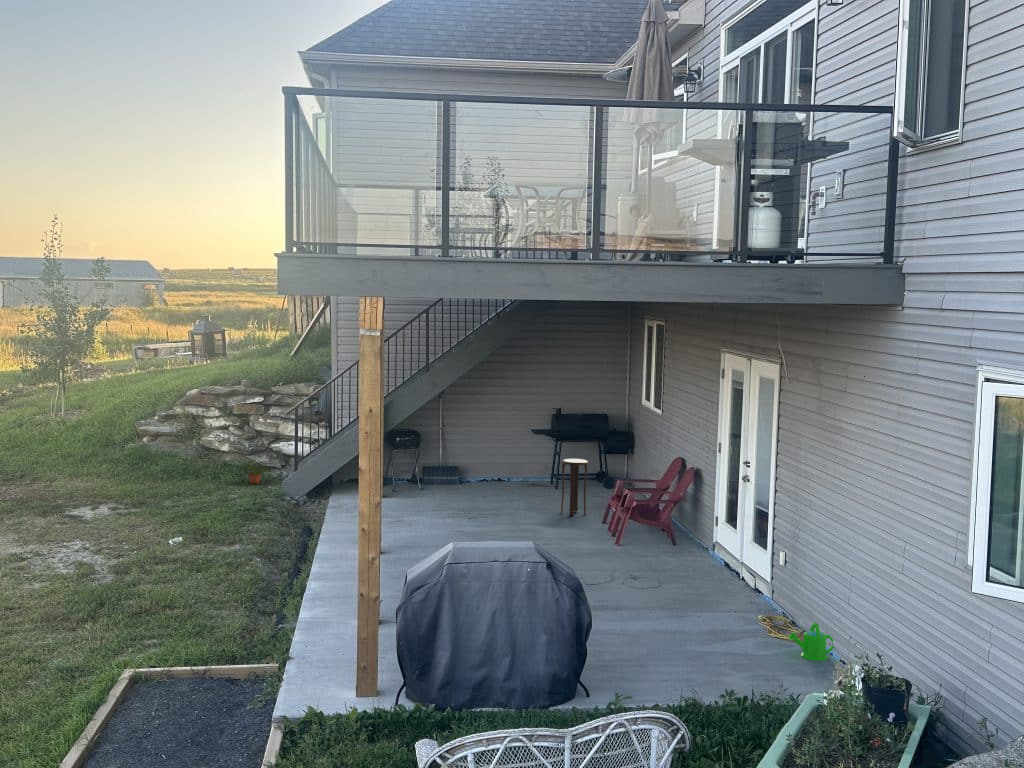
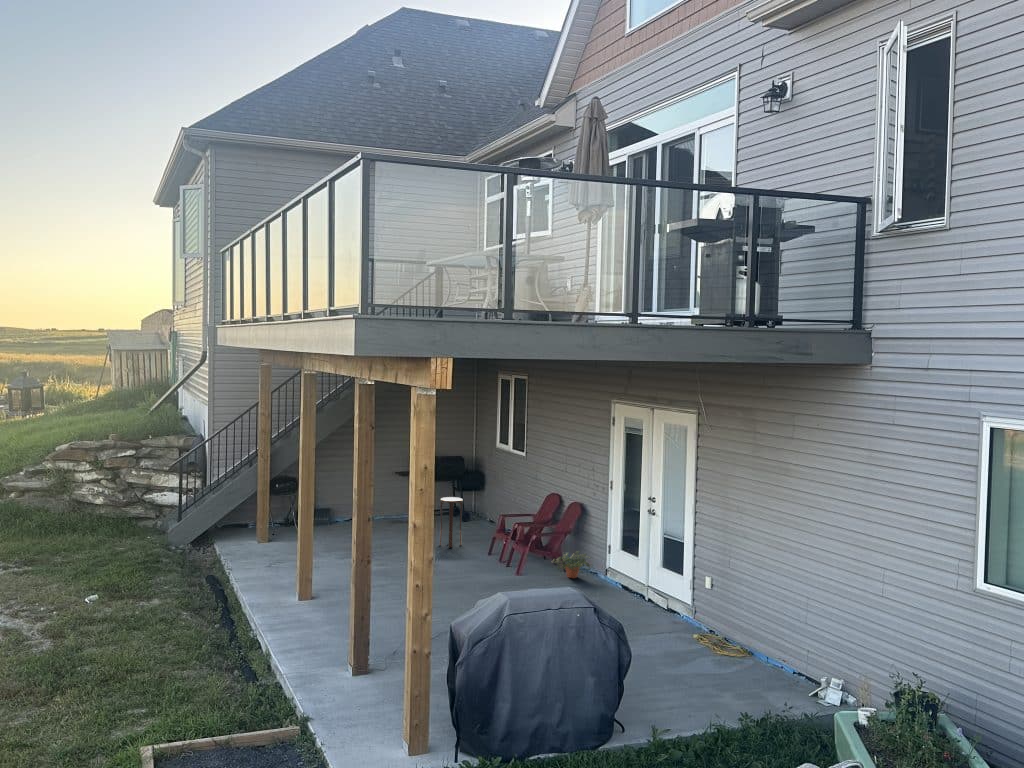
potted plant: present [239,461,275,483] -> present [553,551,590,578]
watering can: present [789,622,834,660] -> none [754,641,789,675]

